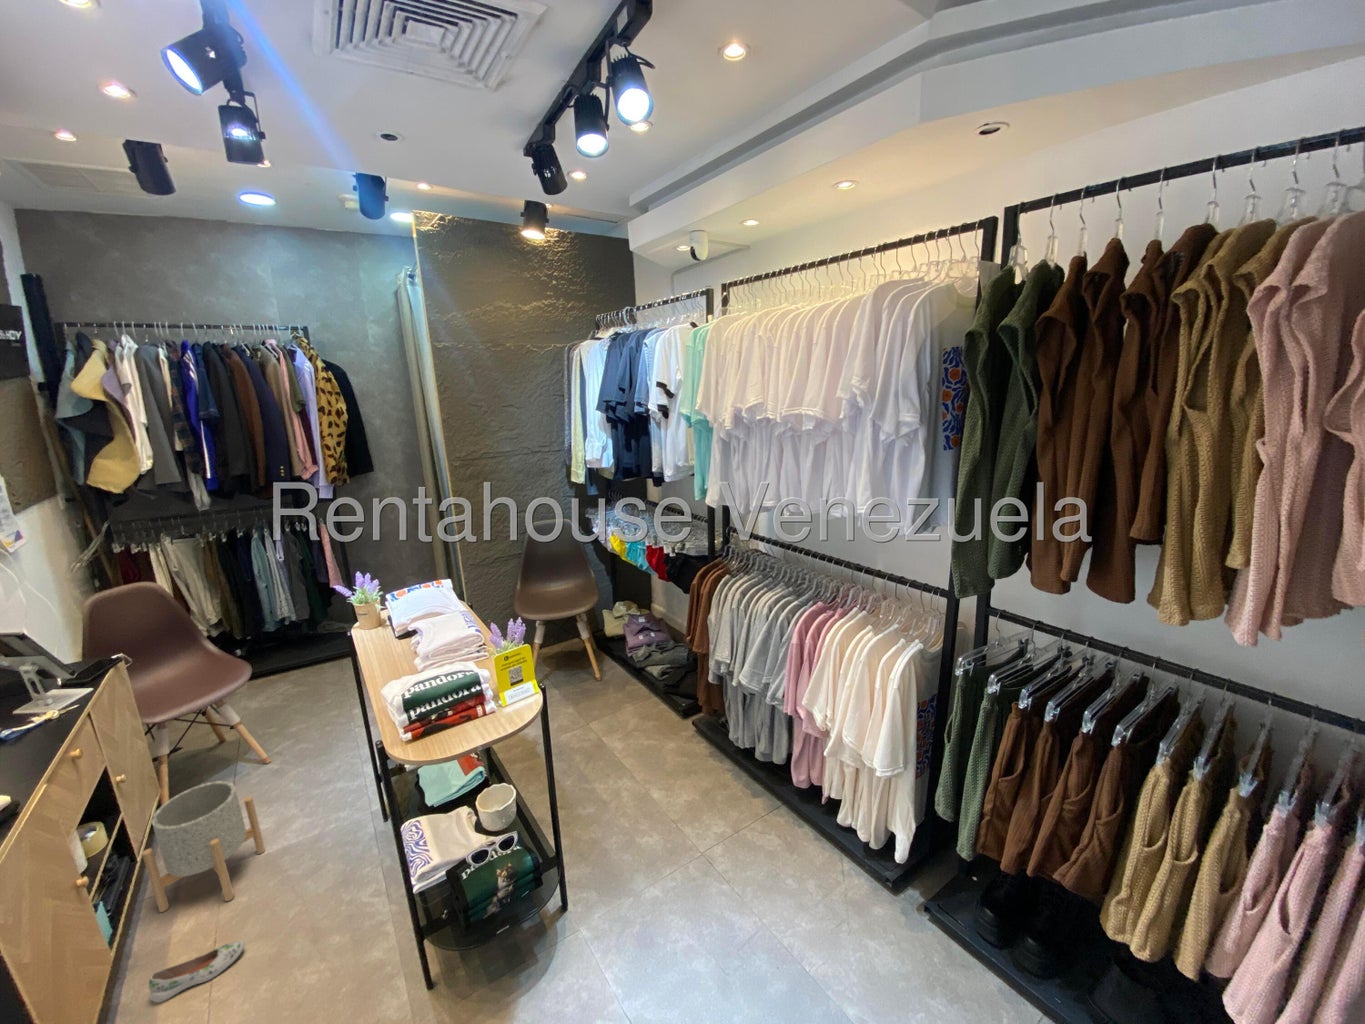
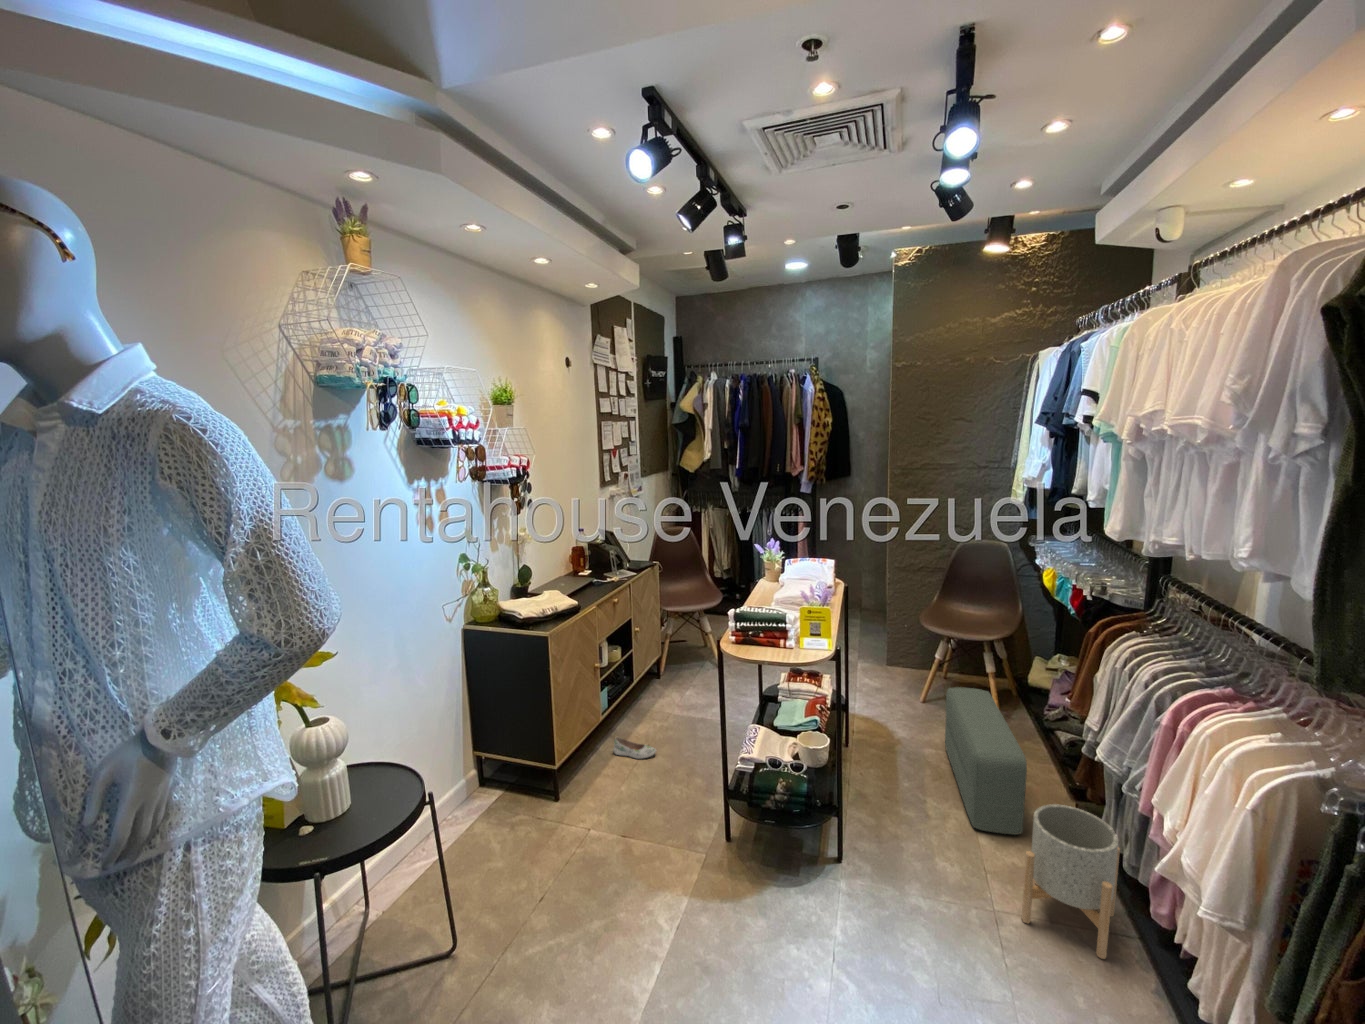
pouf: none [574,658,678,786] -> present [945,687,1027,835]
planter: present [142,781,265,912] -> present [1022,804,1120,959]

